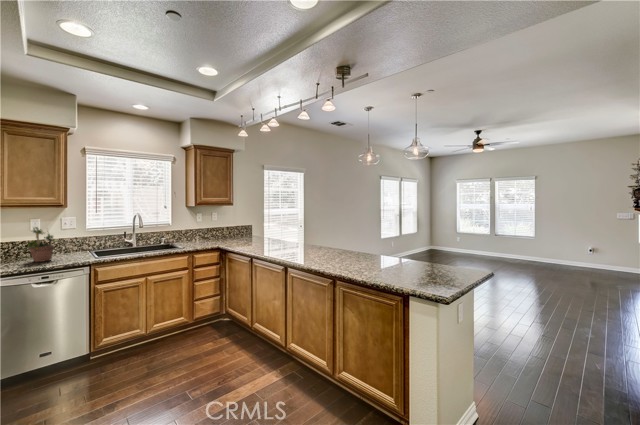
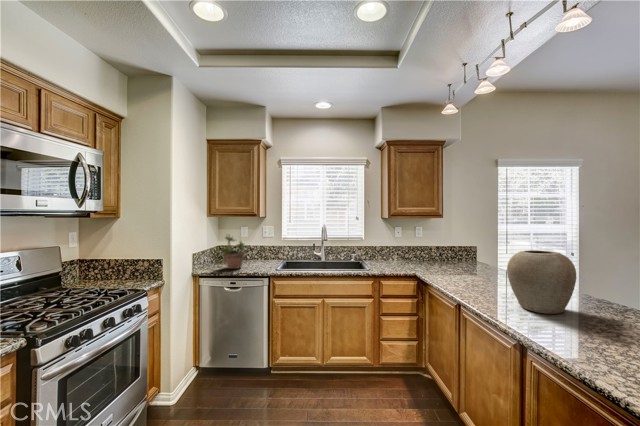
vase: none [280,226,309,257] -> present [507,250,576,314]

